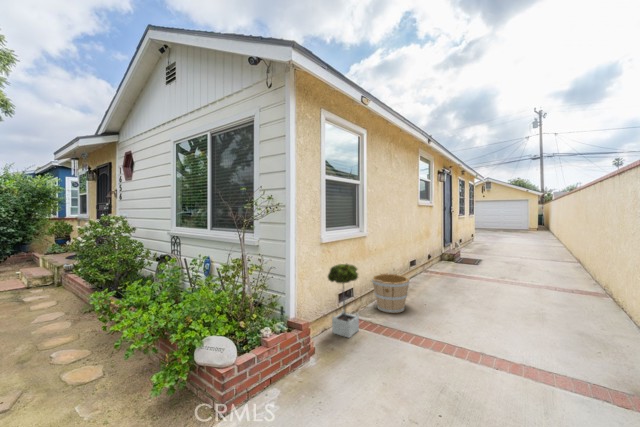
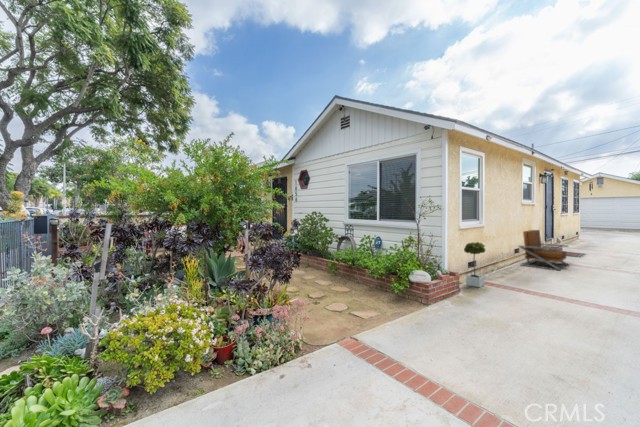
lounge chair: none [414,236,467,289] -> present [519,230,568,270]
wooden bucket: present [372,274,410,313] -> none [488,254,519,280]

